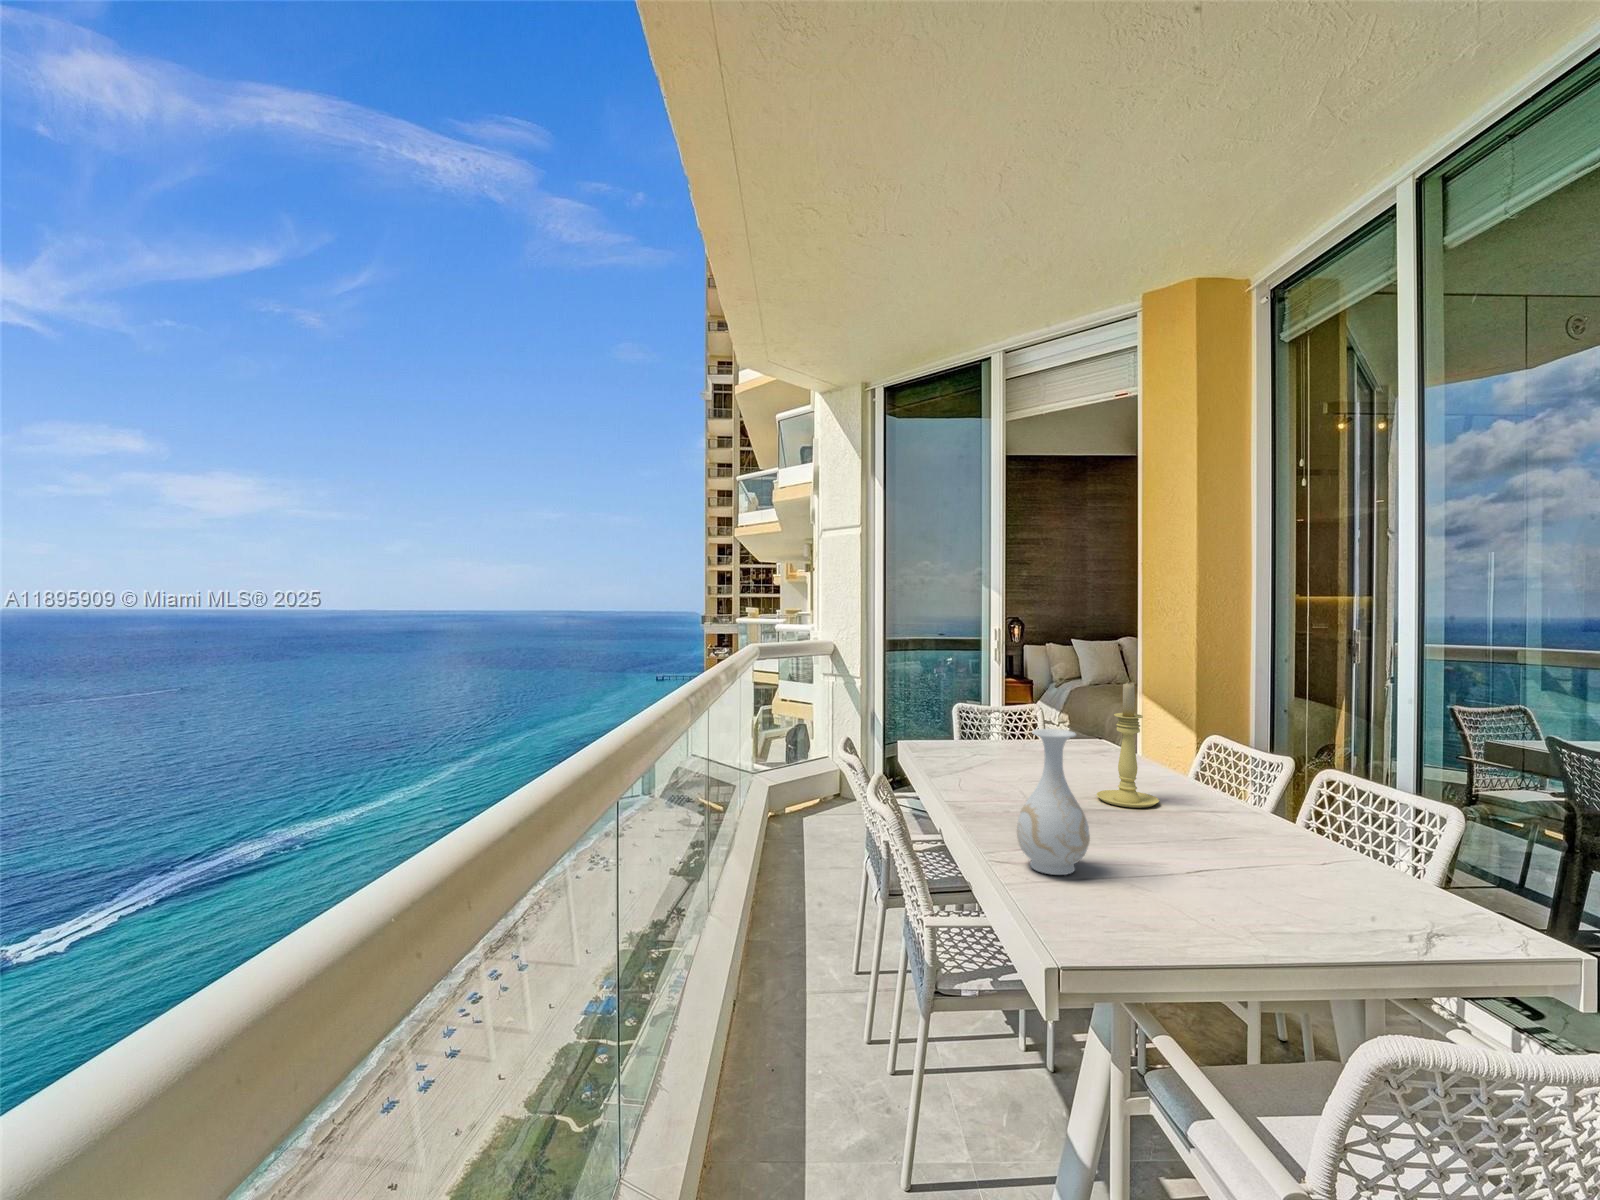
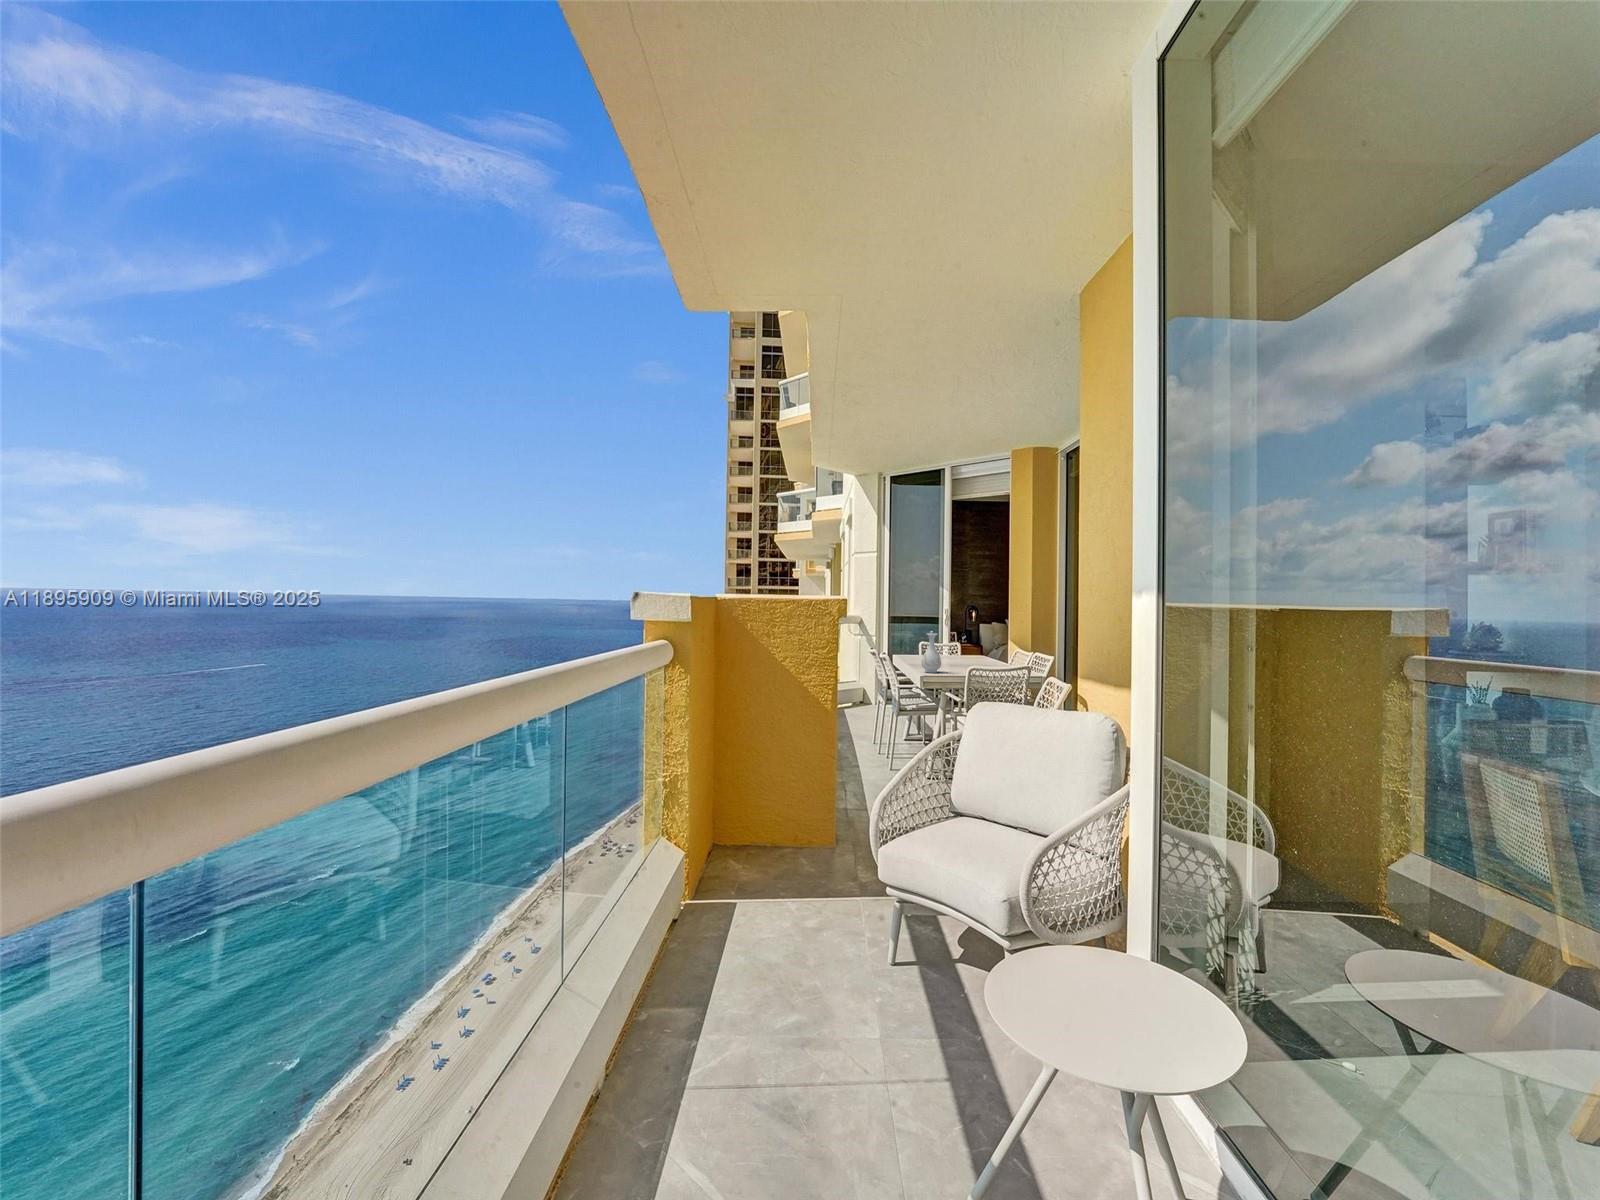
candle holder: present [1096,681,1159,808] -> none [958,624,978,666]

